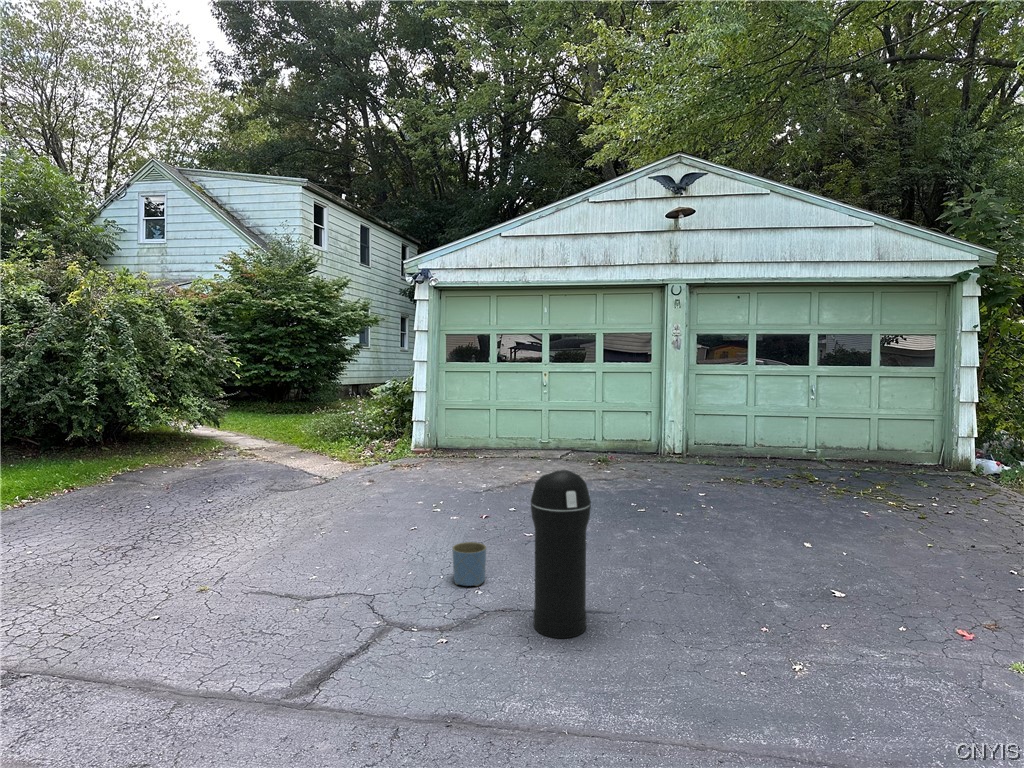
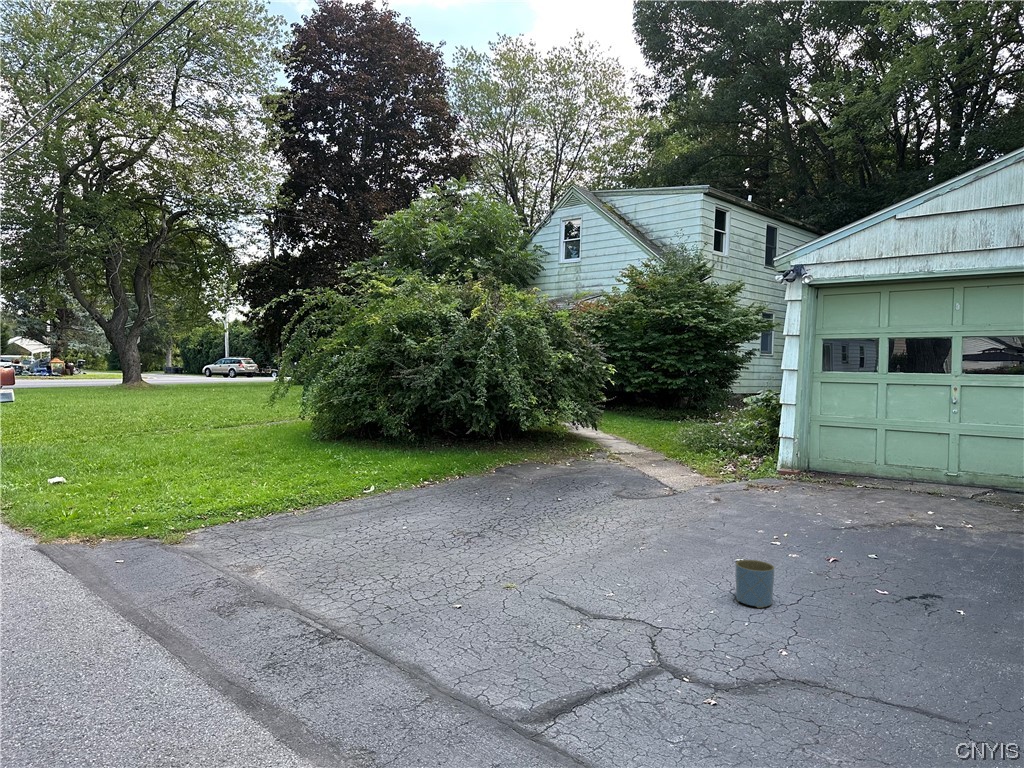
trash can: present [531,470,591,638] -> none [795,489,872,683]

